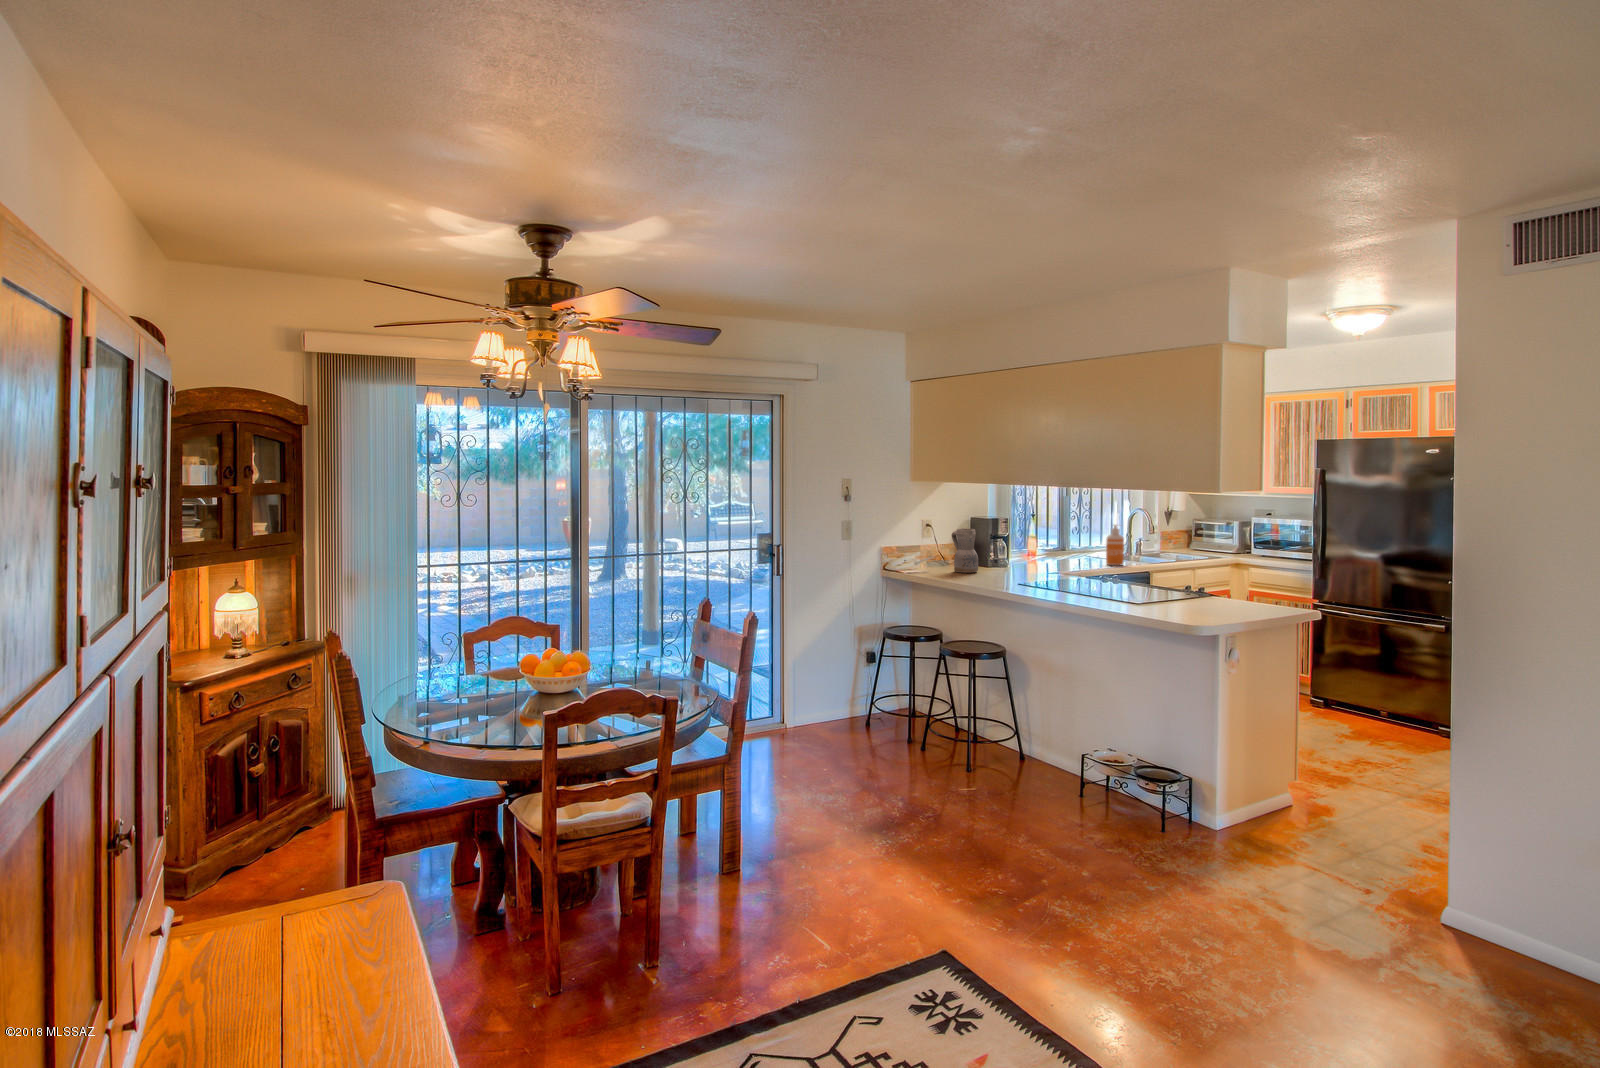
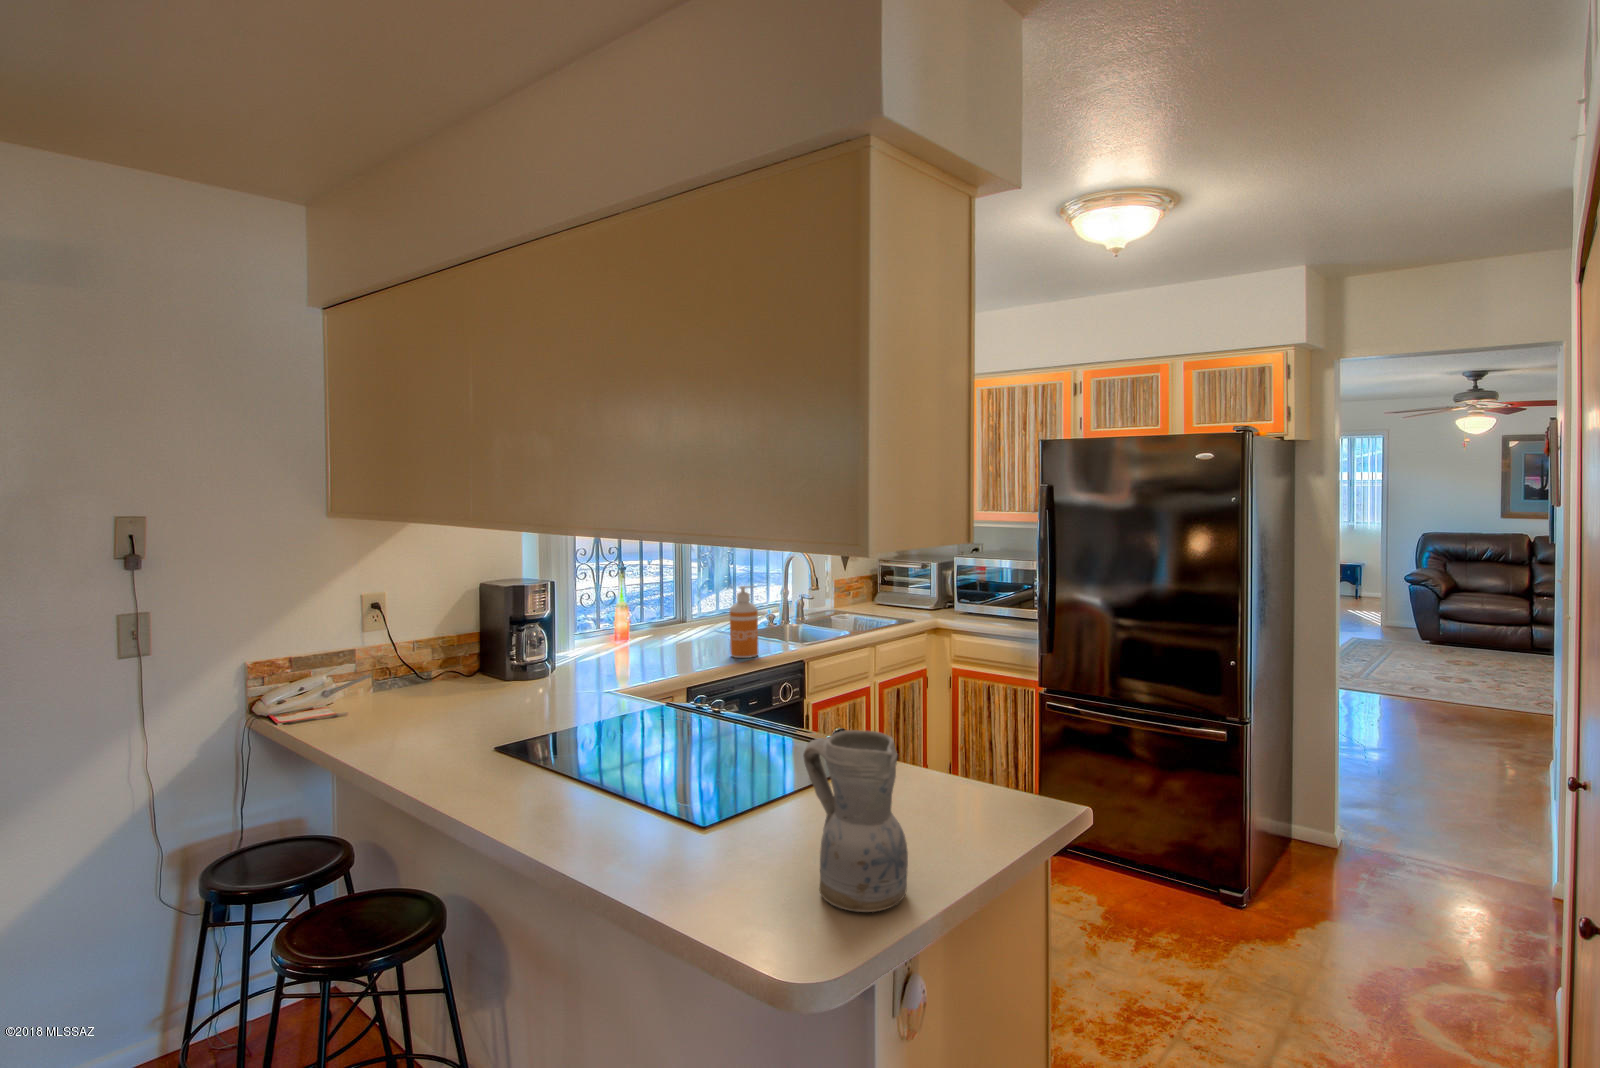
ceramic pitcher: present [952,528,978,572] -> present [803,730,908,912]

